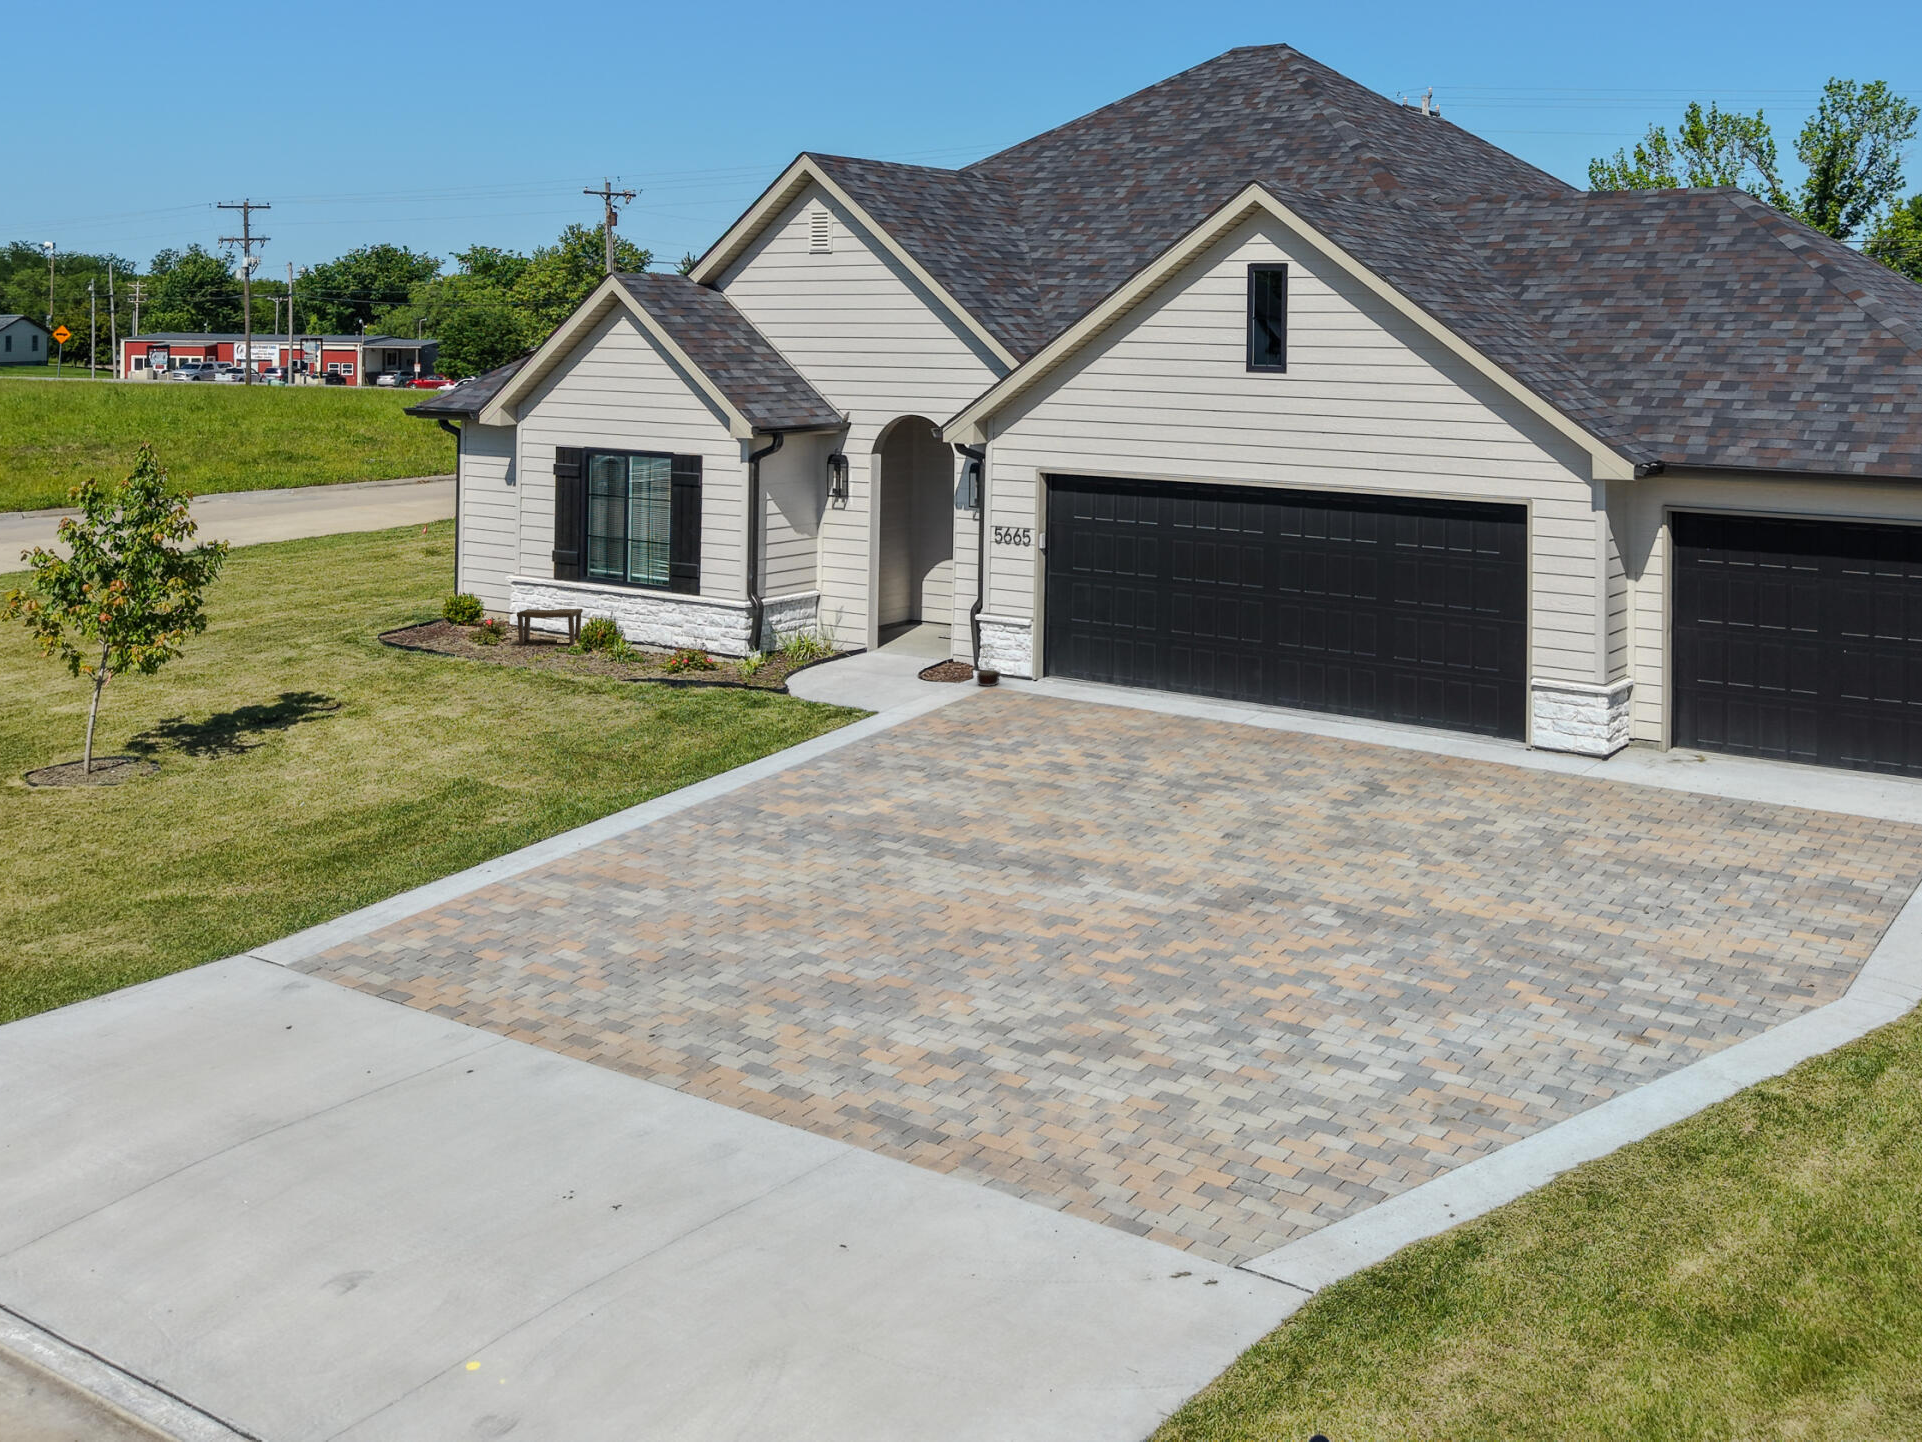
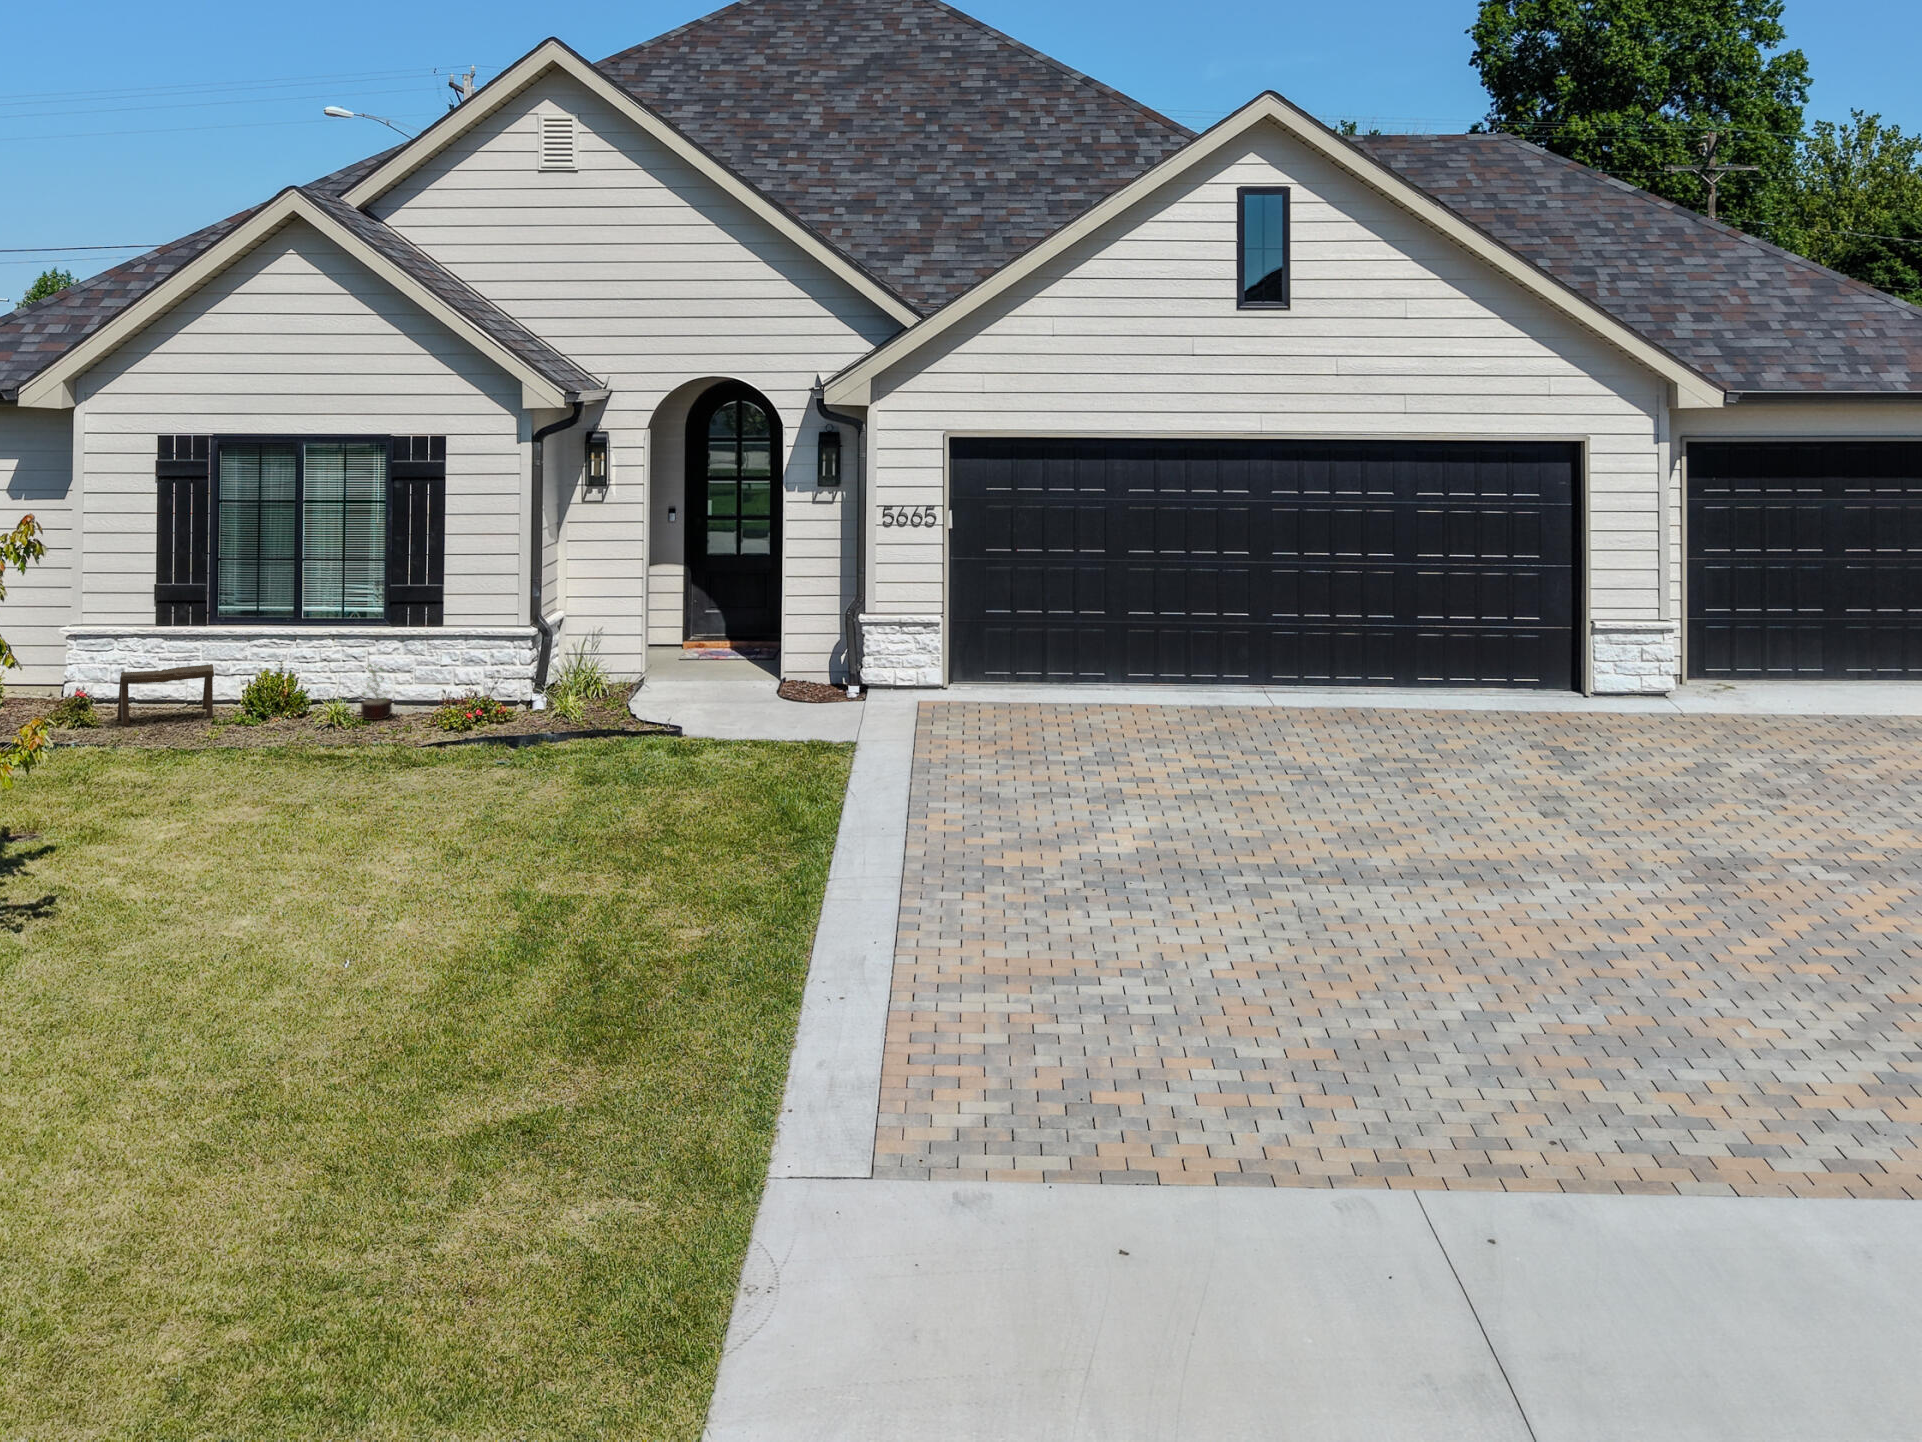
decorative plant: present [977,645,999,686] -> present [361,665,392,720]

